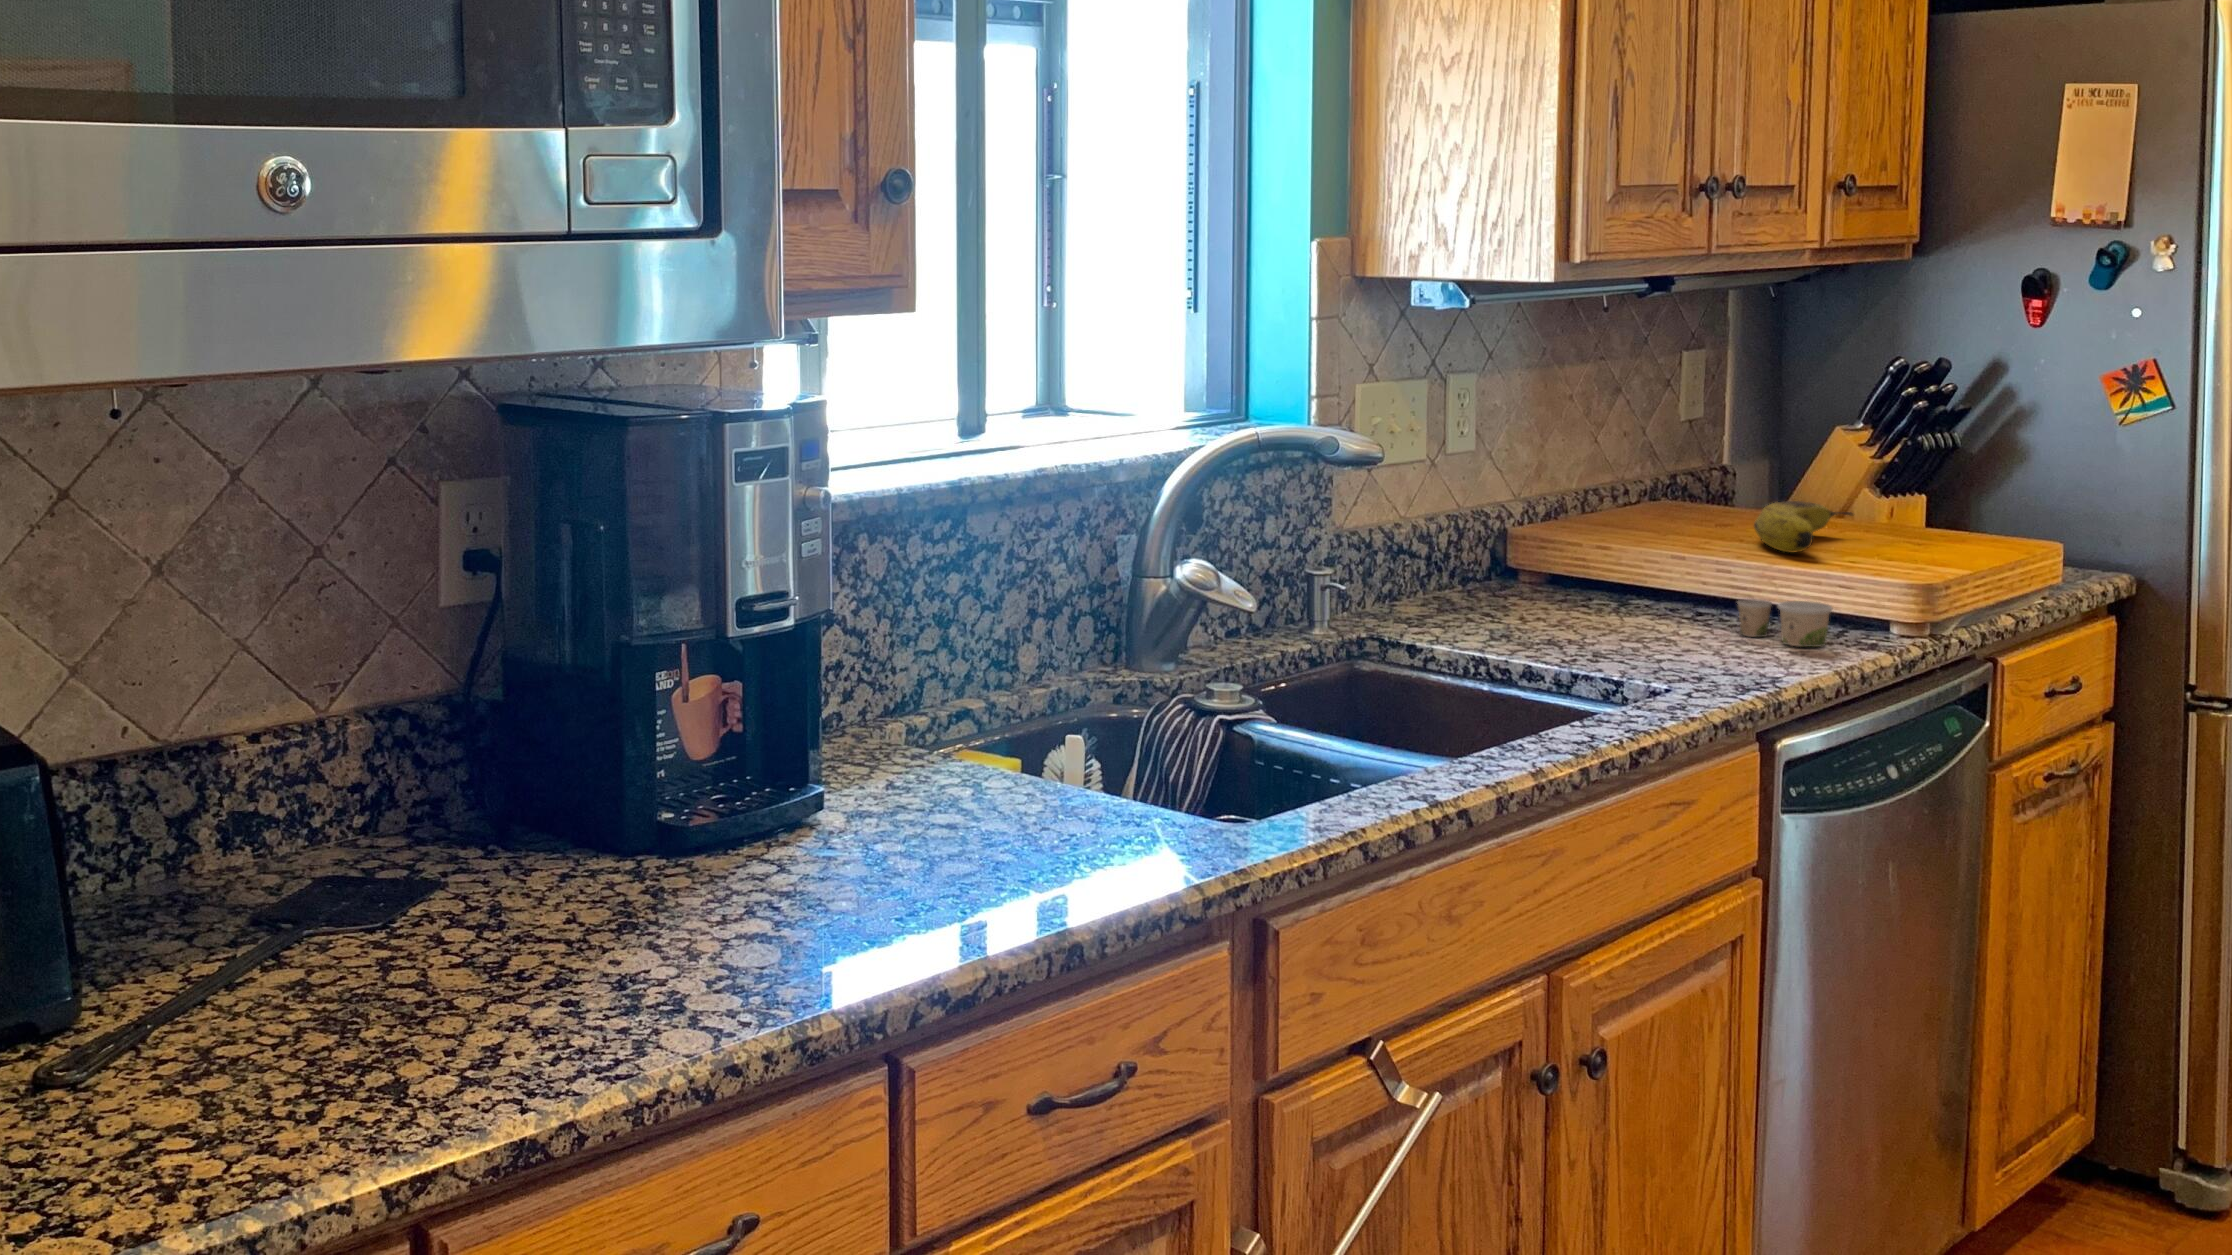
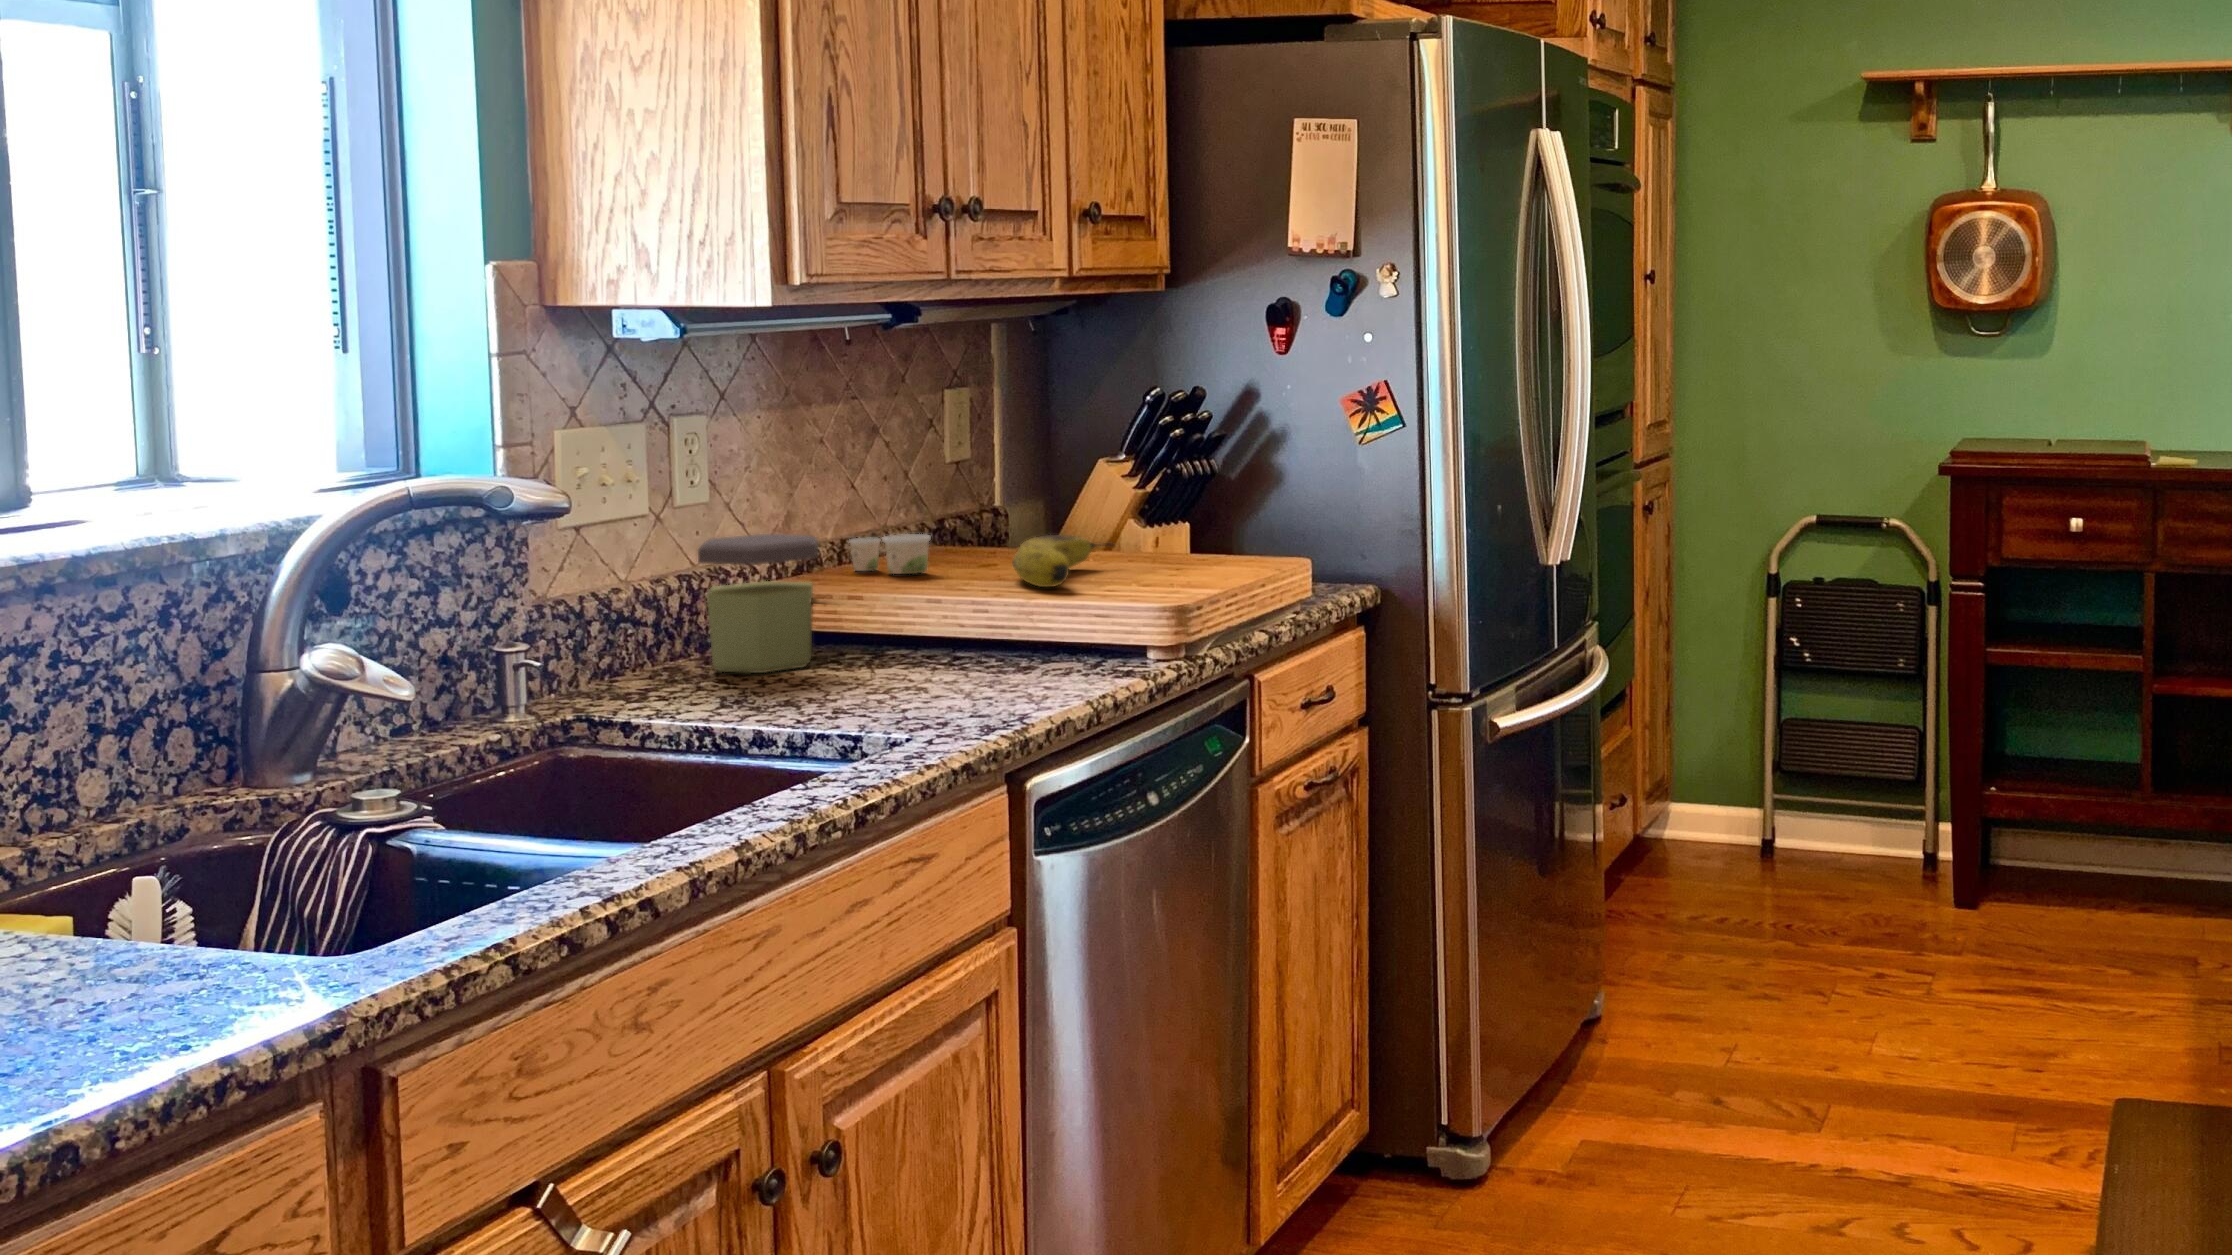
jar: none [1471,484,1575,610] -> present [698,534,818,673]
paper cup: present [1738,599,1832,647] -> present [850,534,931,574]

